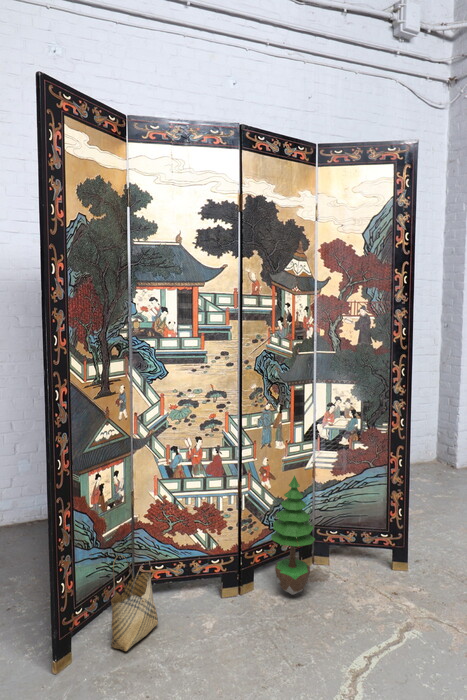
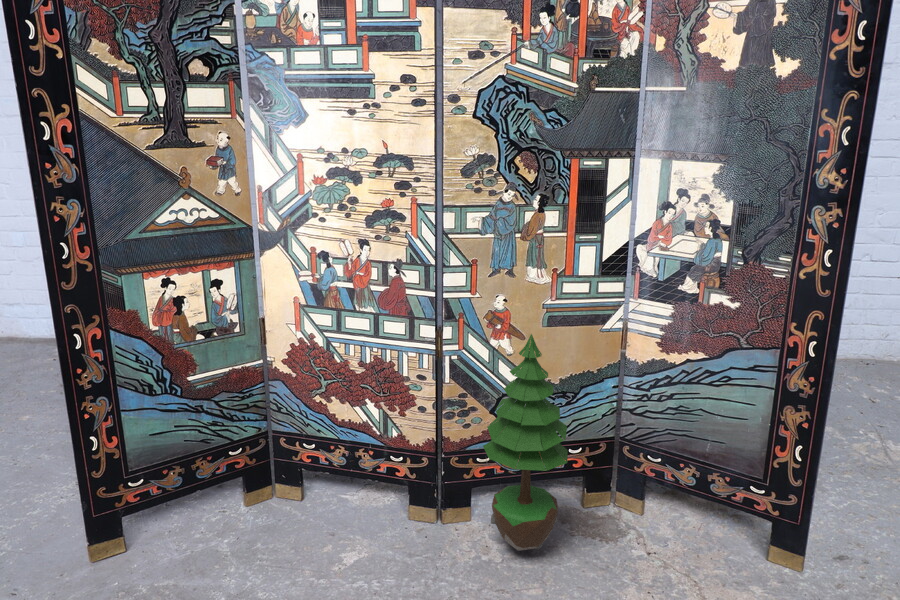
woven basket: present [111,555,158,651] -> none [168,413,274,561]

